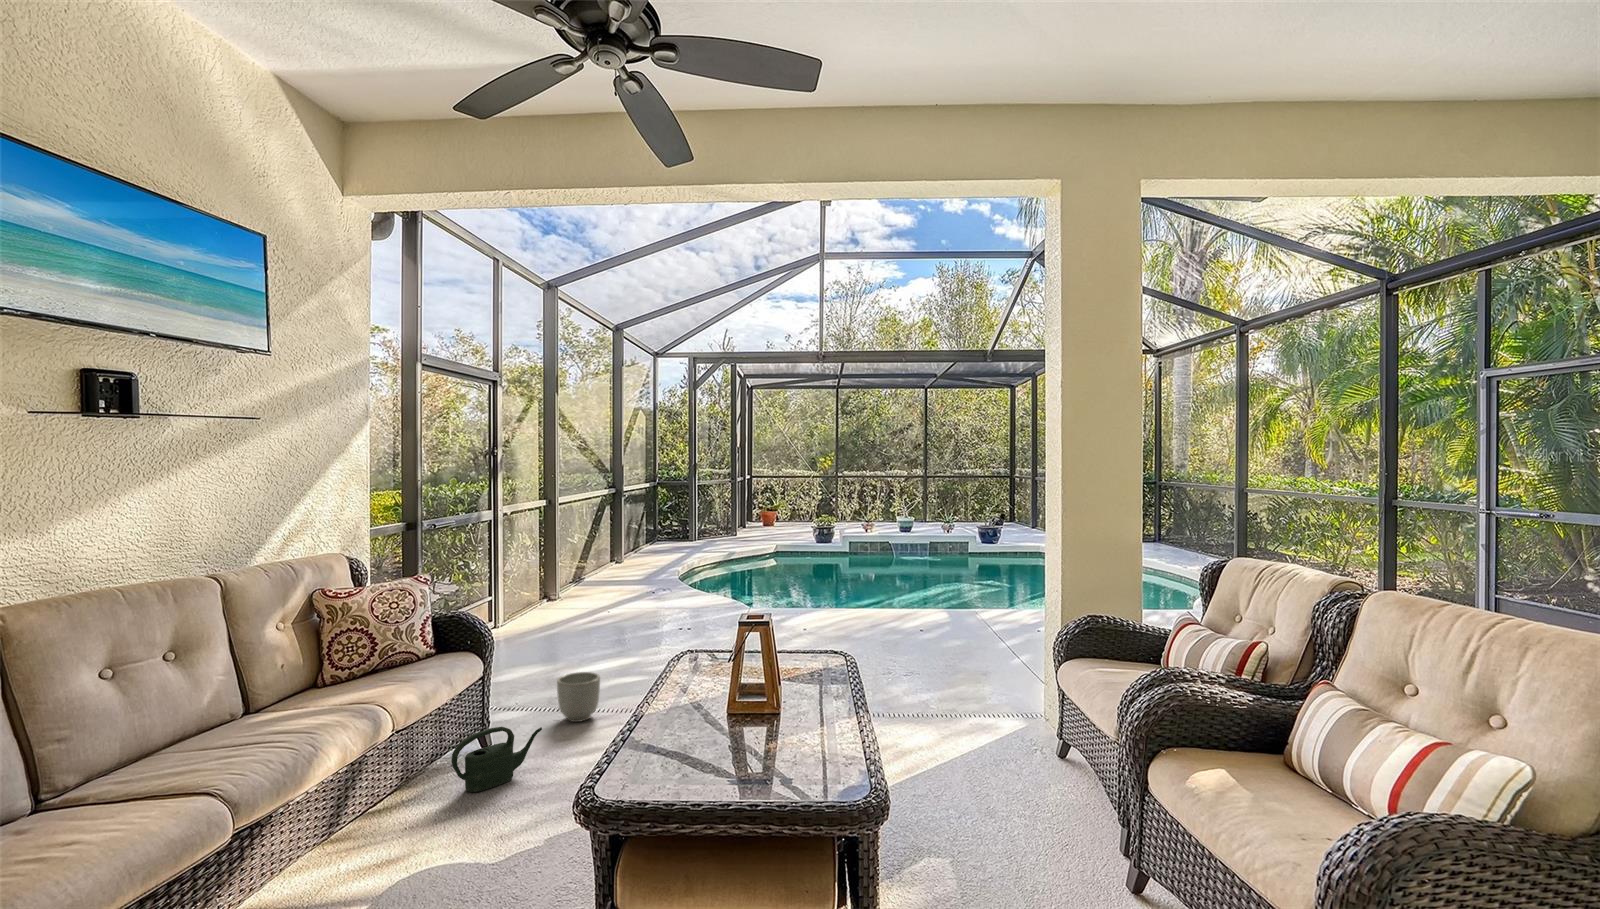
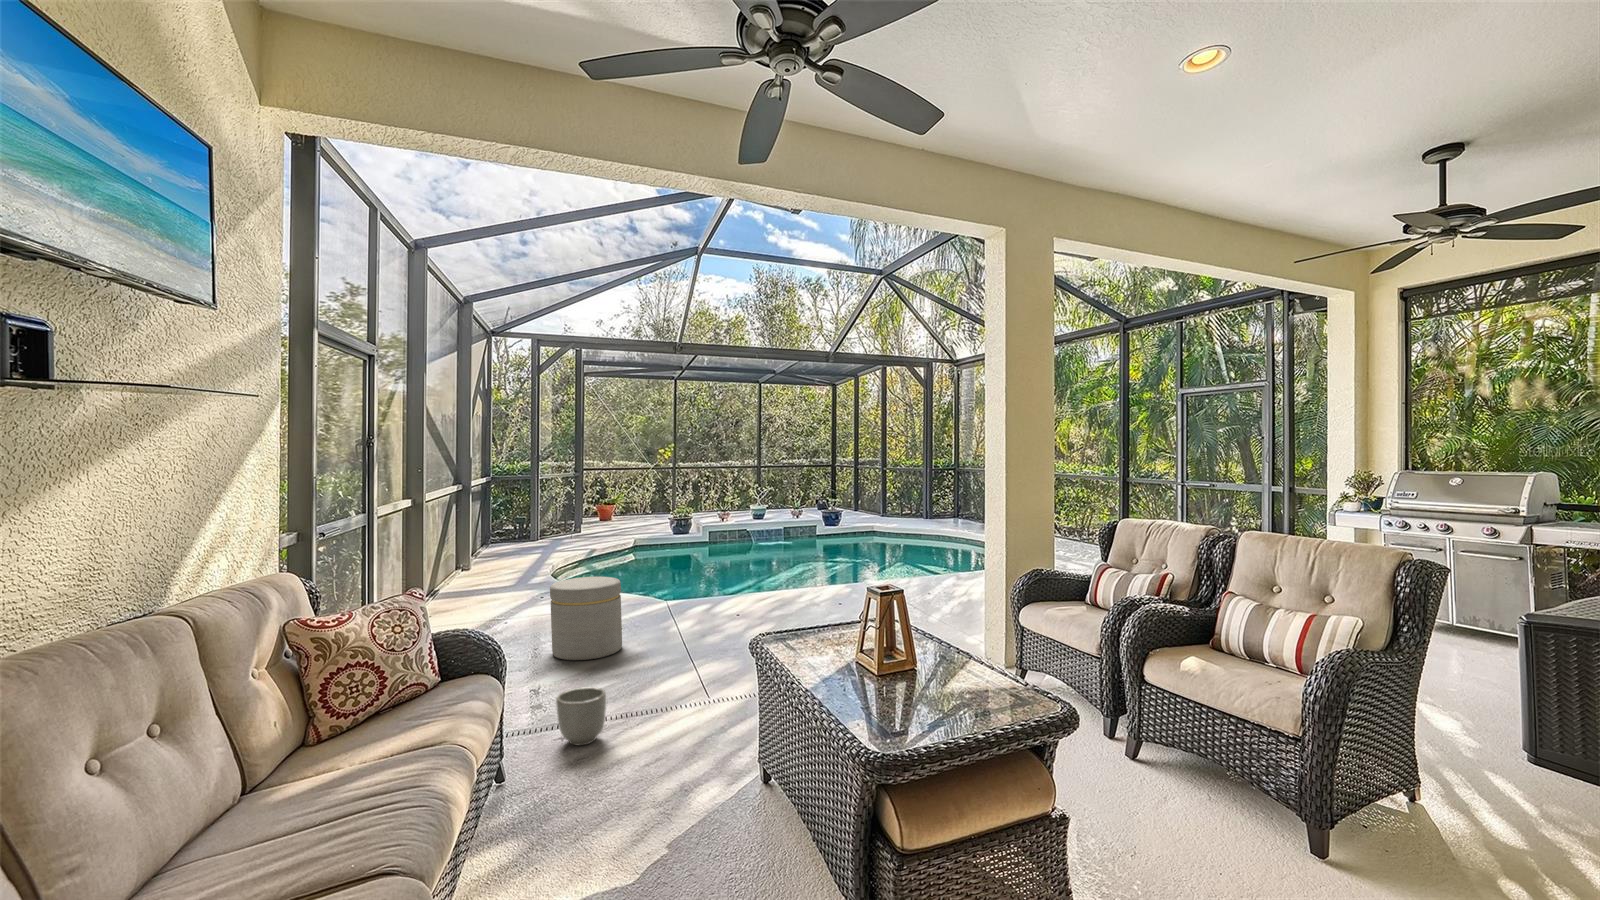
ottoman: none [619,576,681,650] -> present [550,577,622,660]
watering can: present [451,727,542,792] -> none [508,754,589,841]

